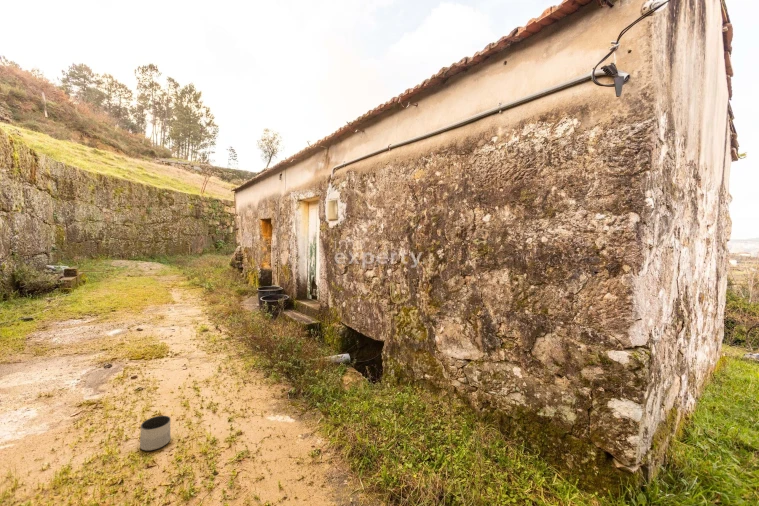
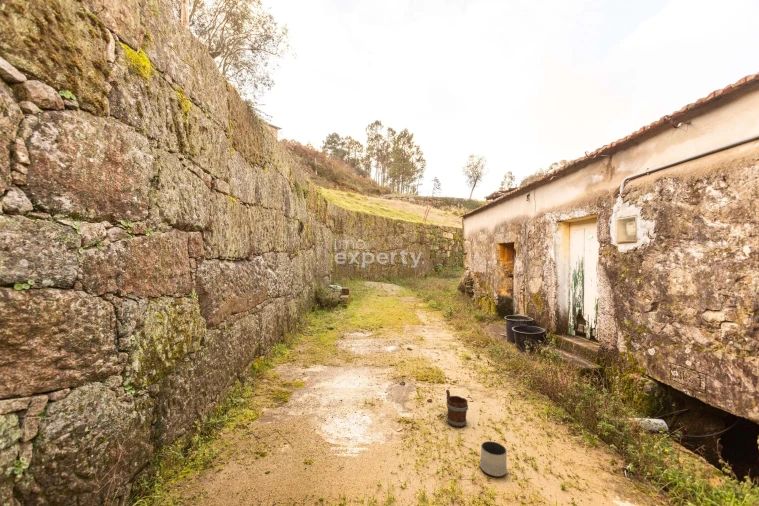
bucket: none [128,372,157,410] -> present [446,390,468,427]

